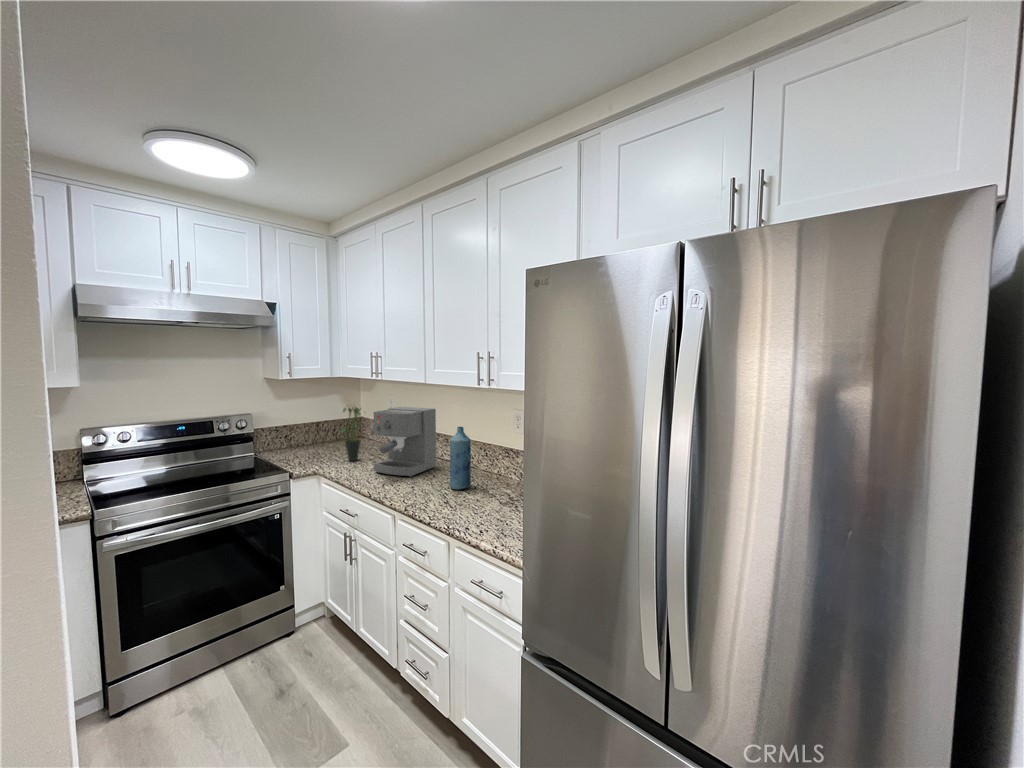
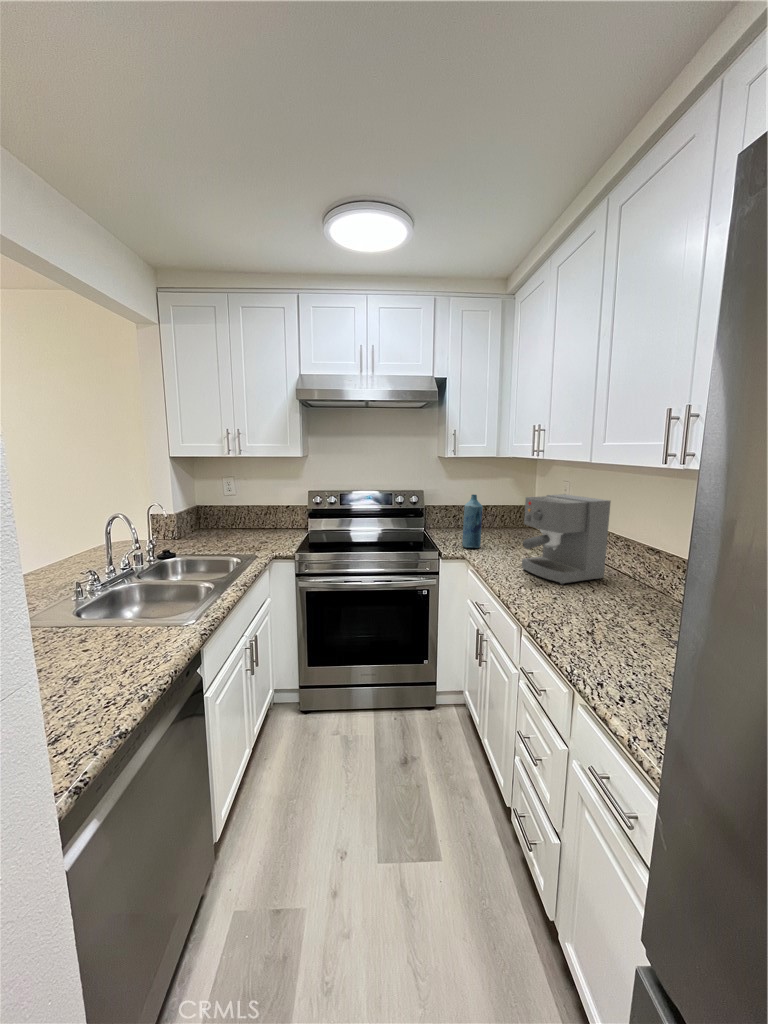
potted plant: present [340,407,361,461] -> none [495,487,527,552]
bottle: present [450,427,471,490] -> present [462,495,483,548]

